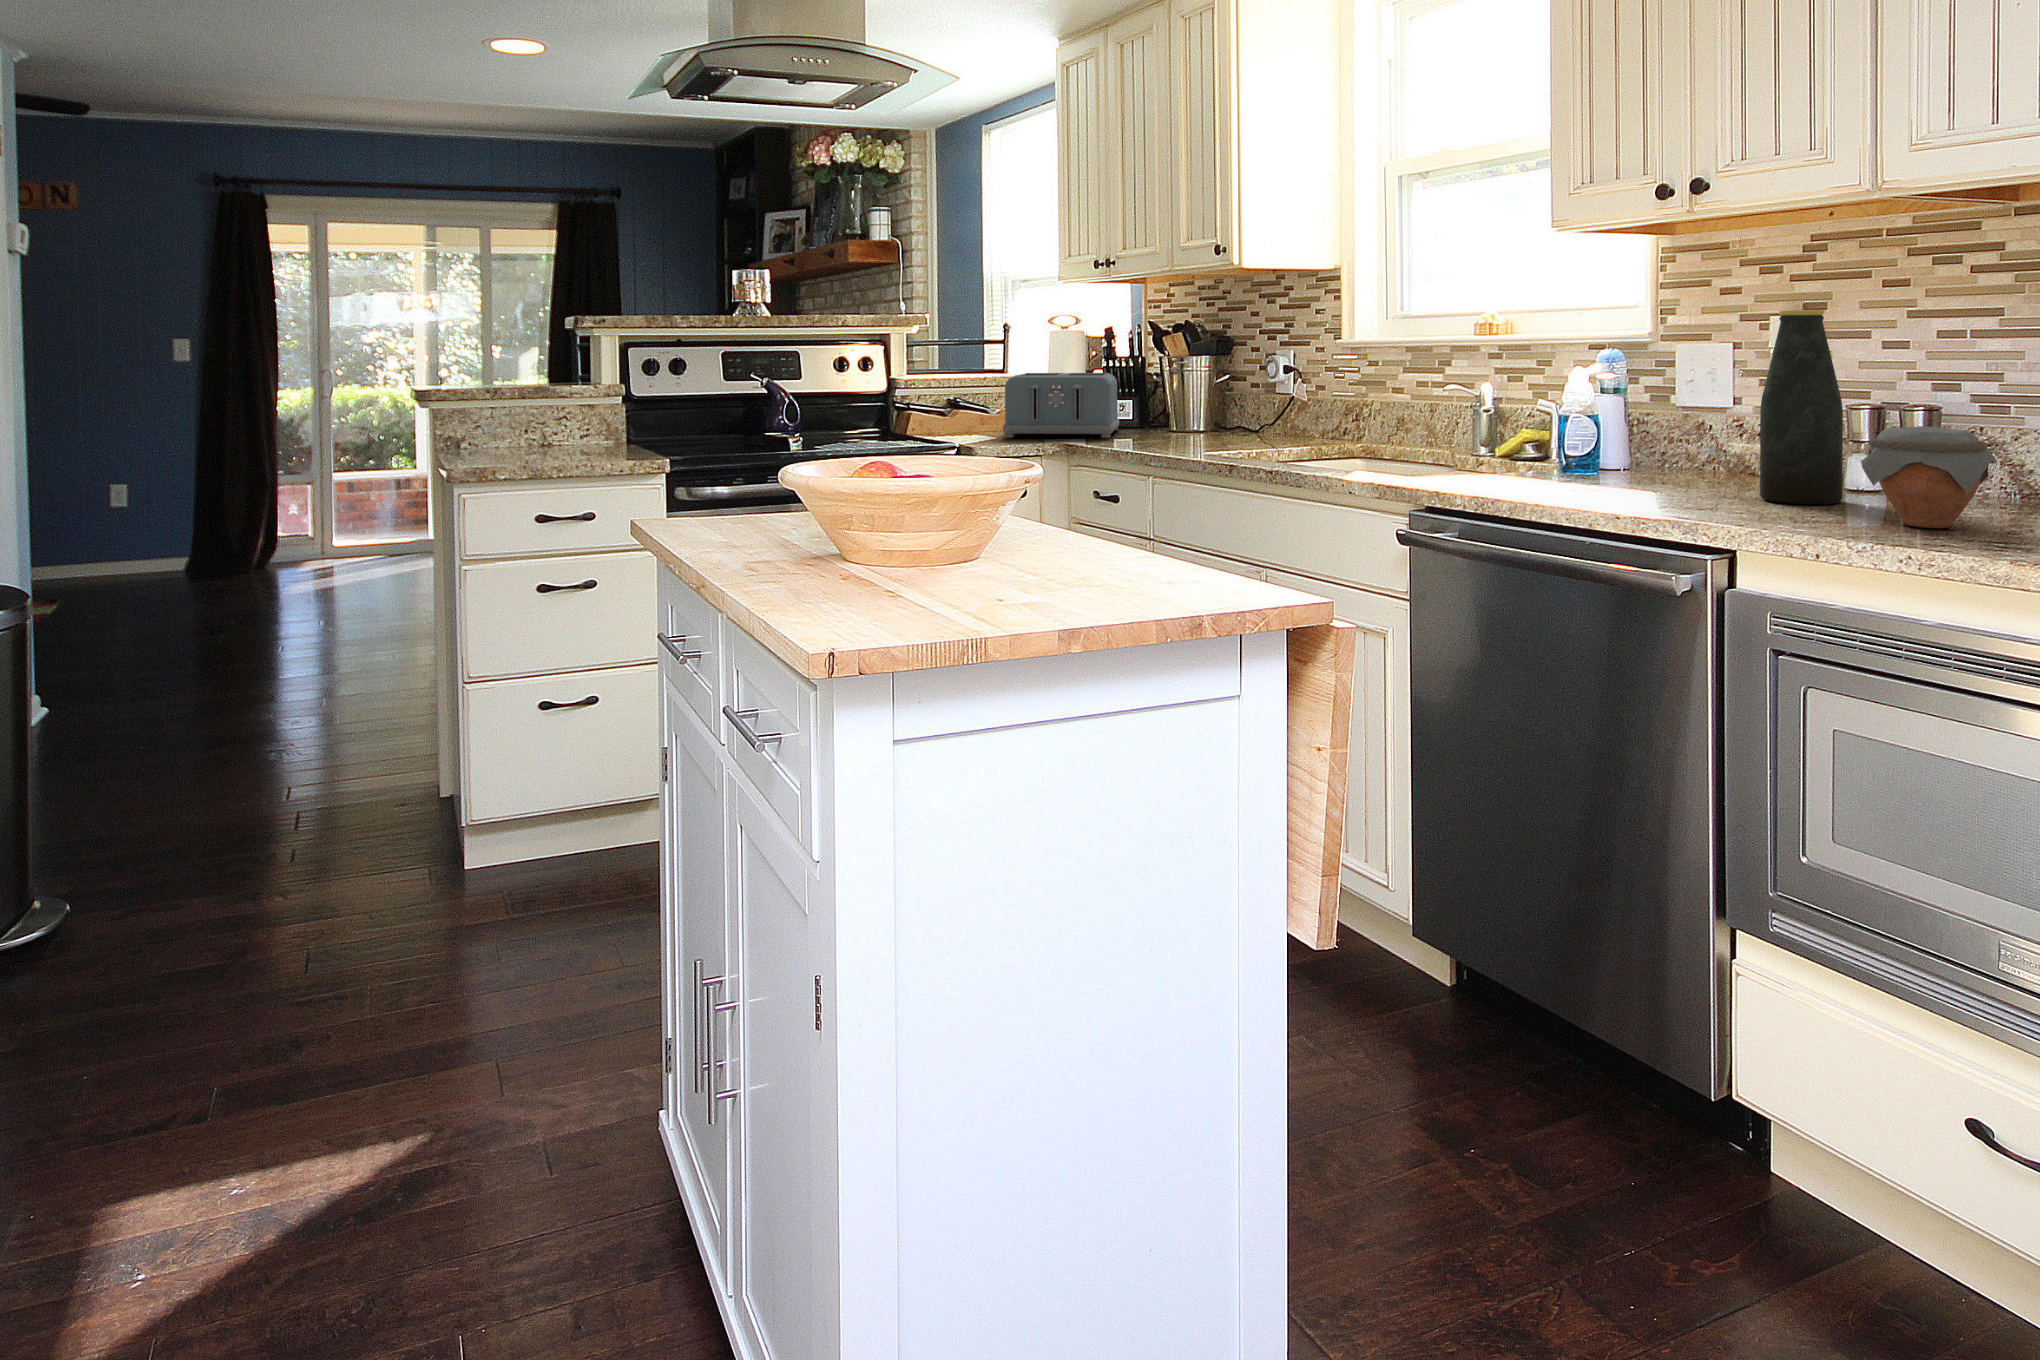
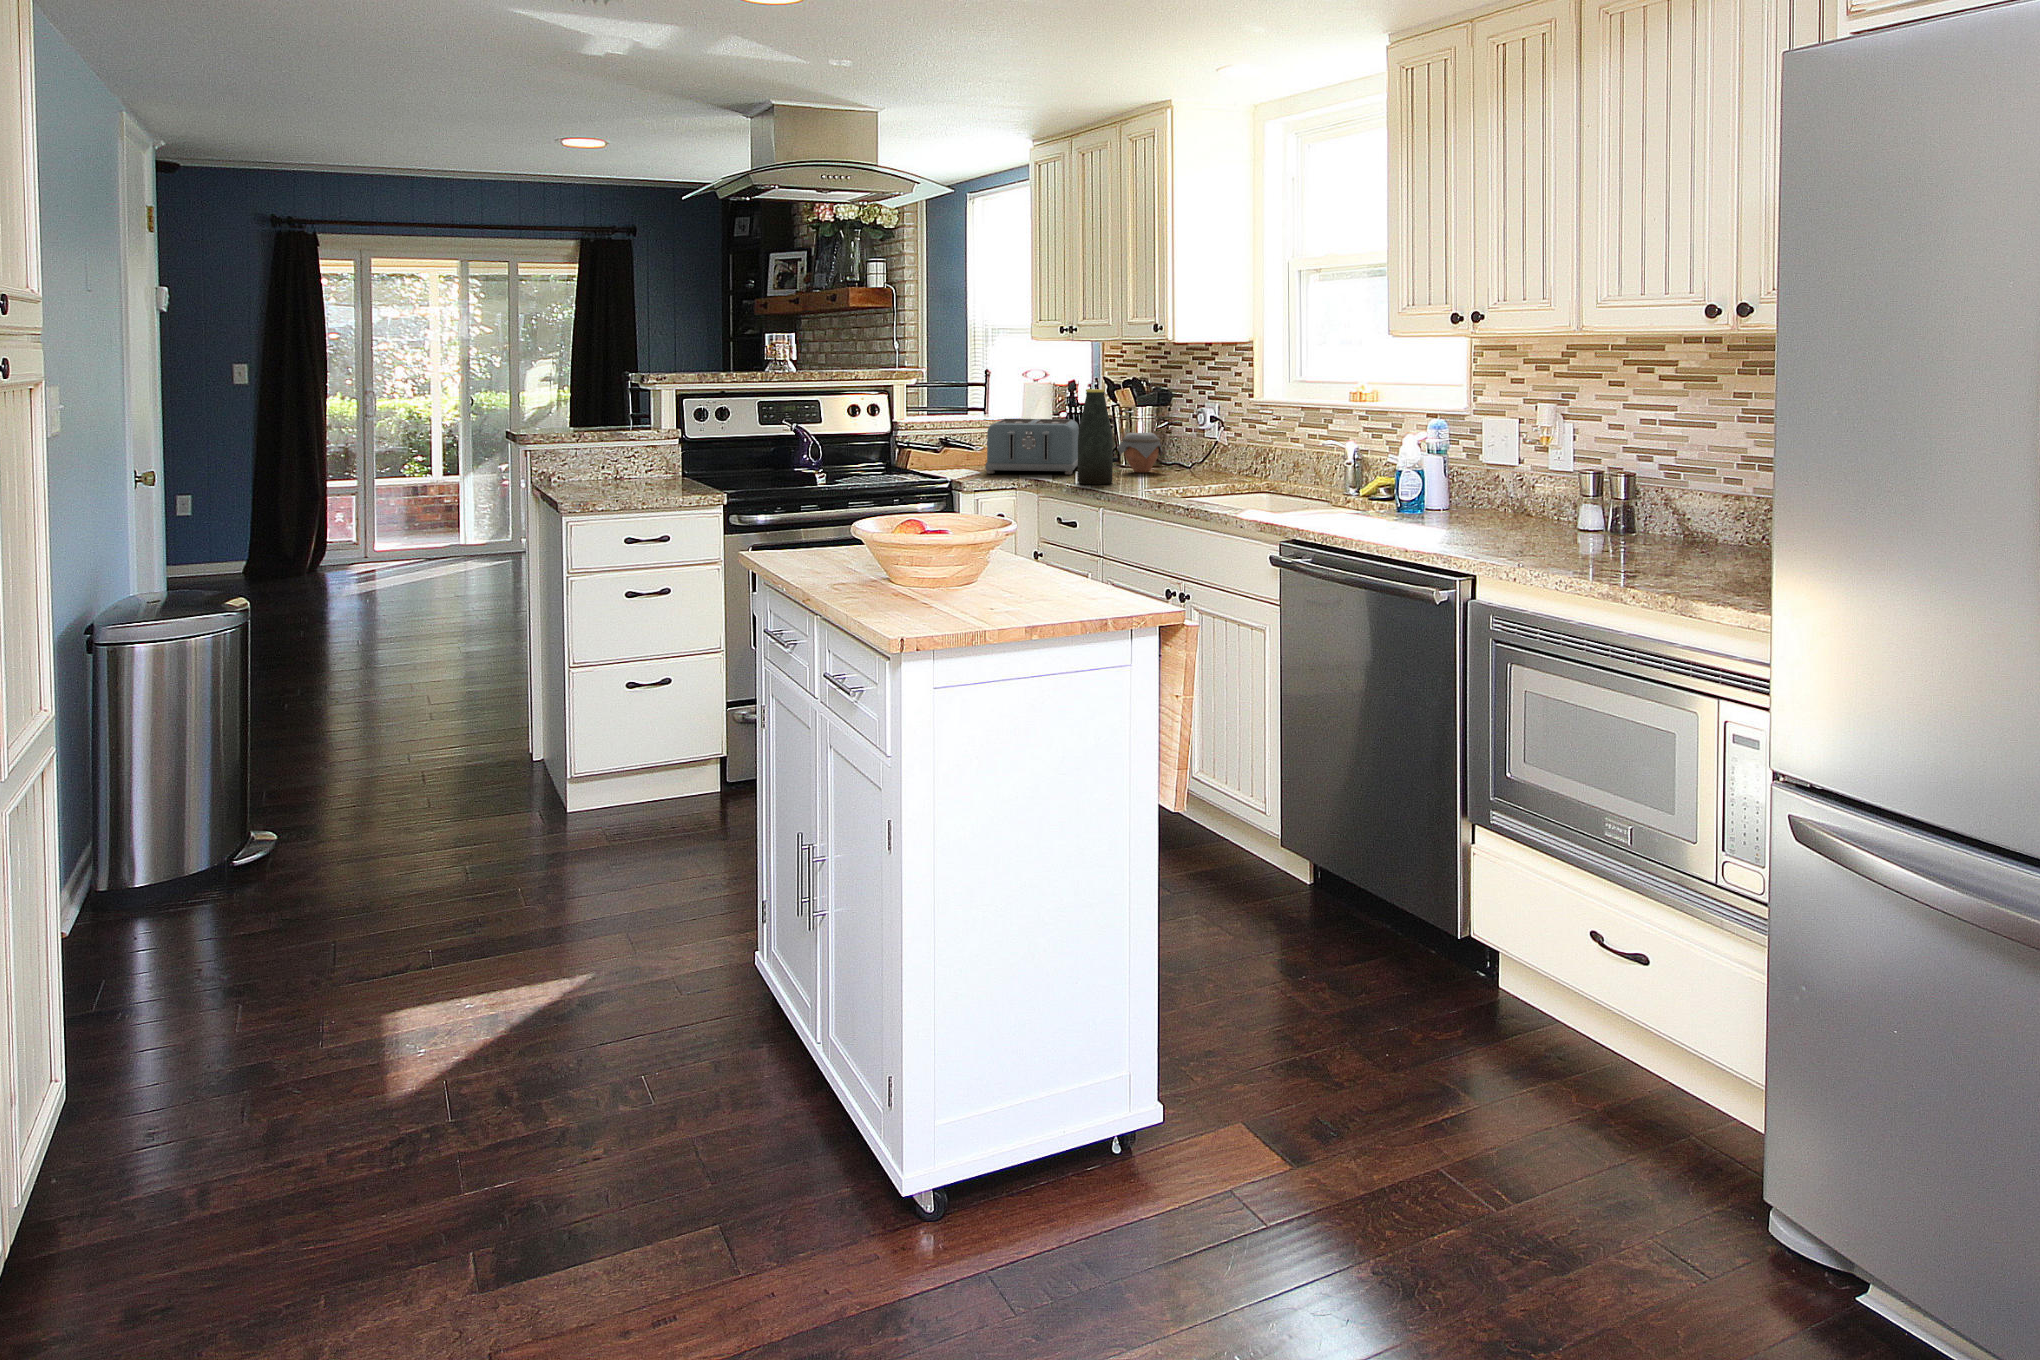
bottle: present [1760,310,1843,504] -> present [1078,389,1113,484]
jar: present [1861,426,1997,528] -> present [1118,432,1163,473]

